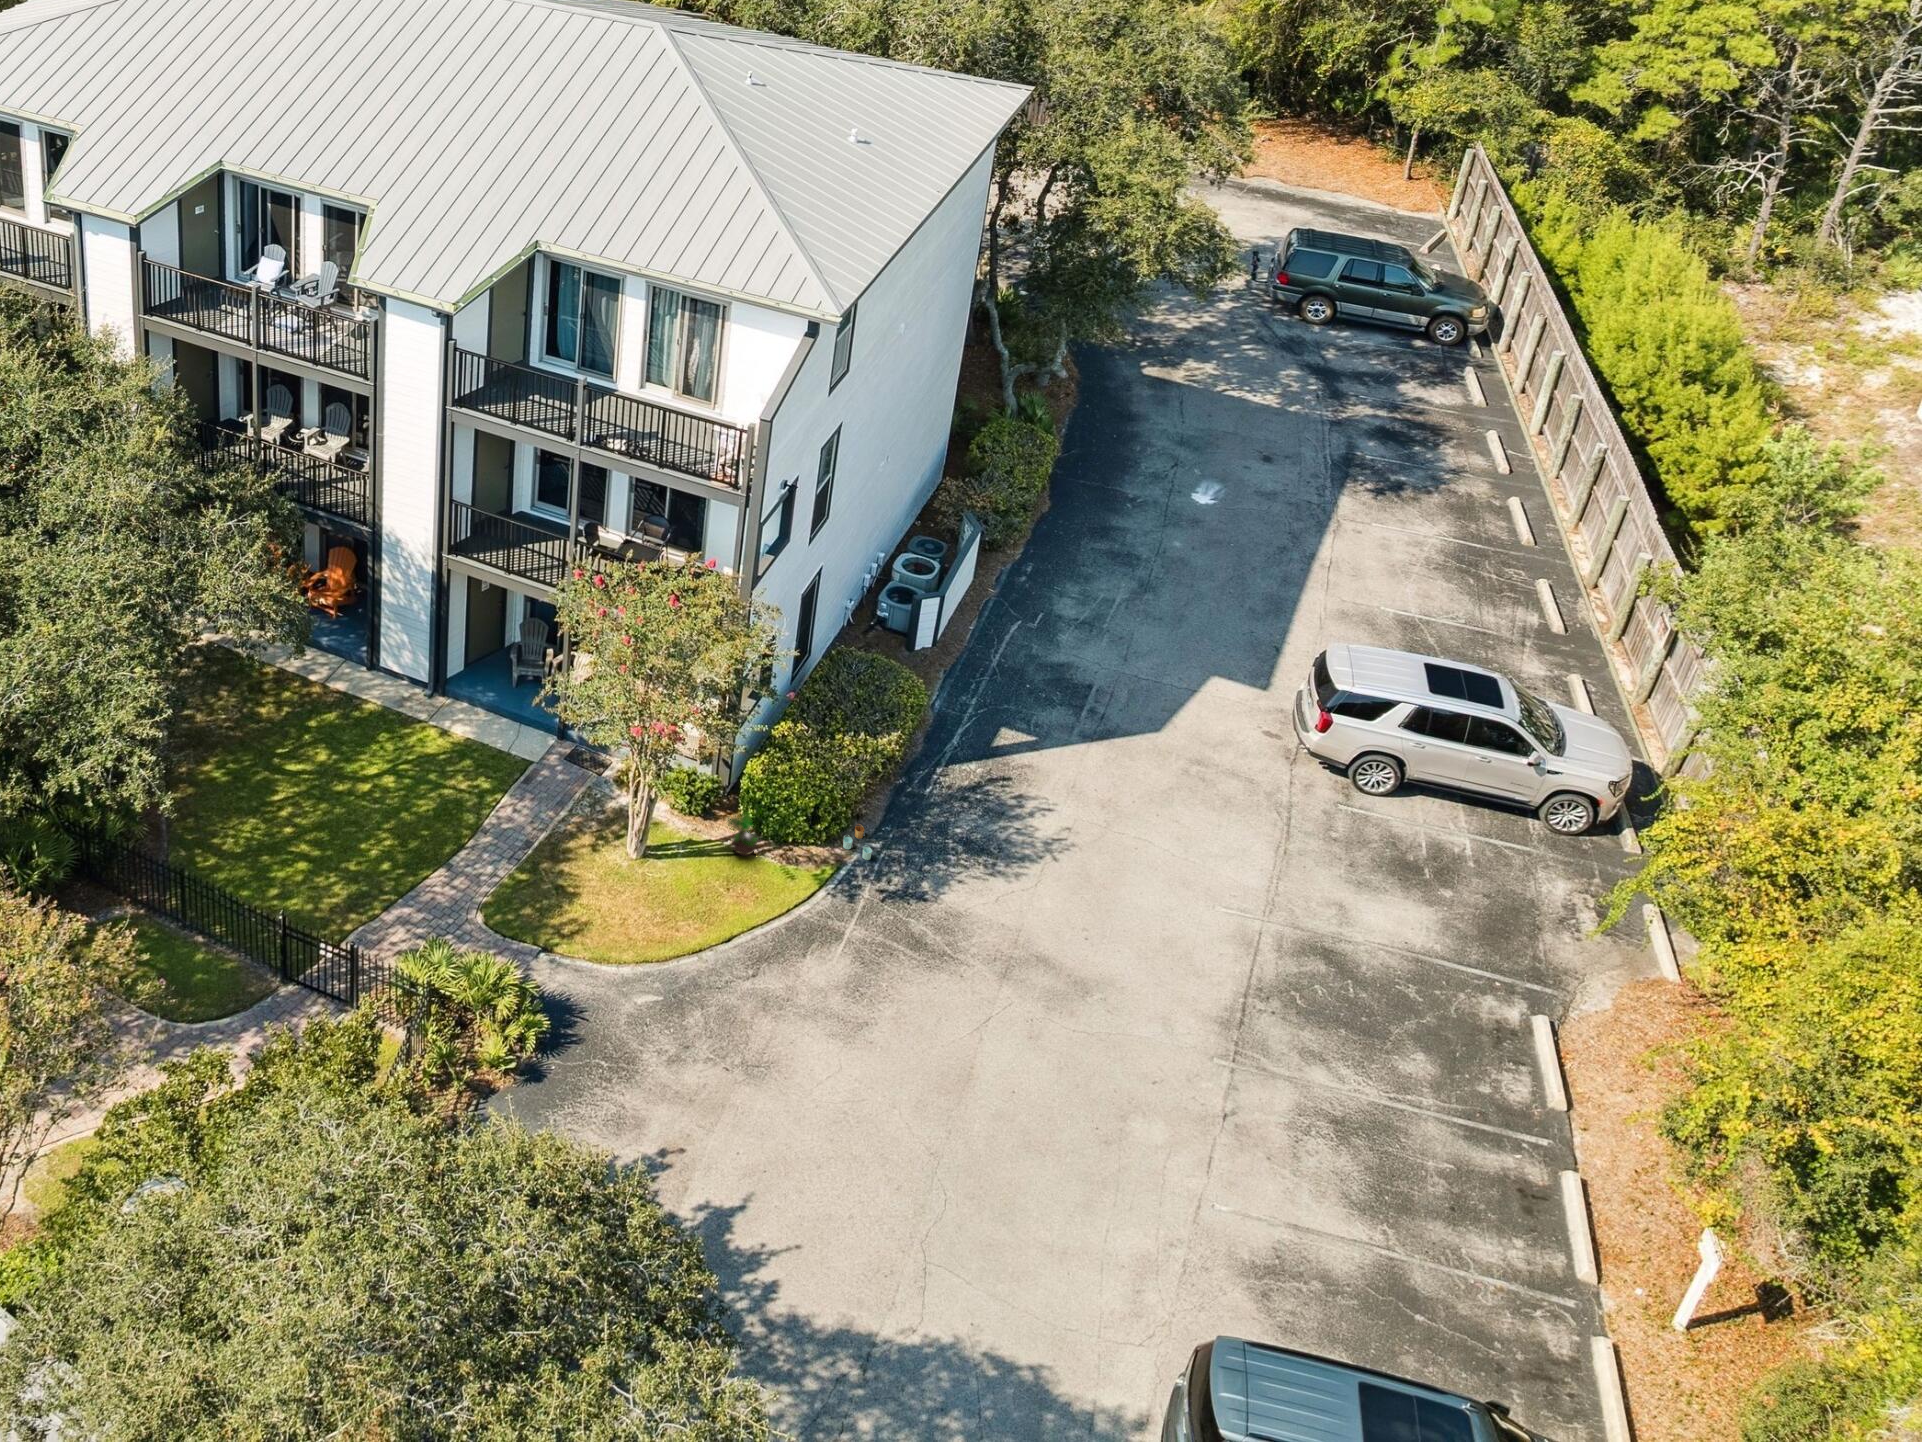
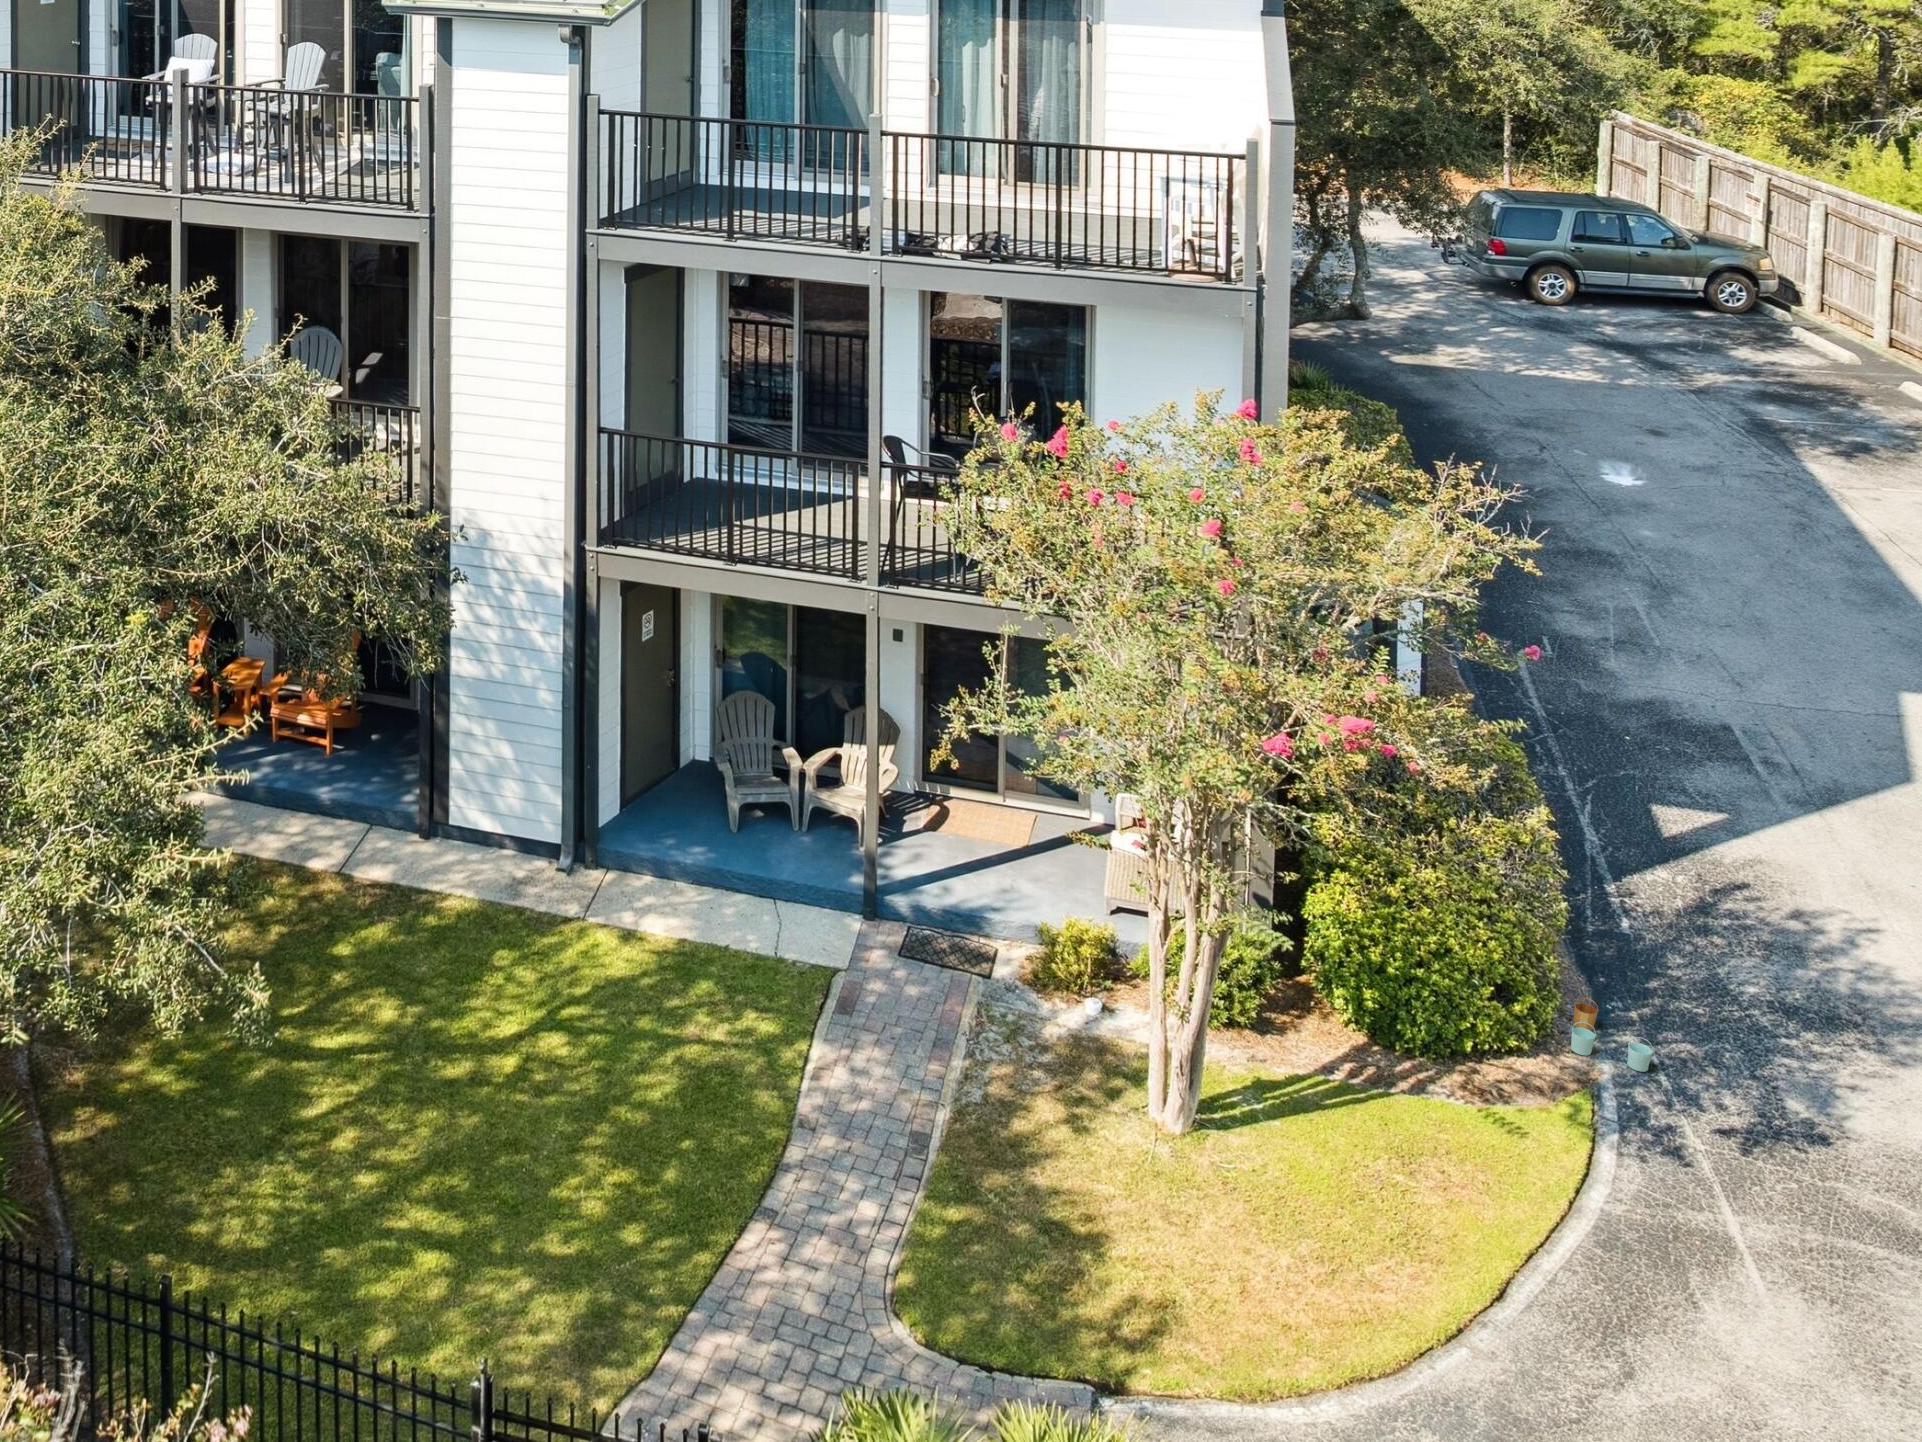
potted tree: present [727,814,757,856] -> none [1350,981,1435,1097]

